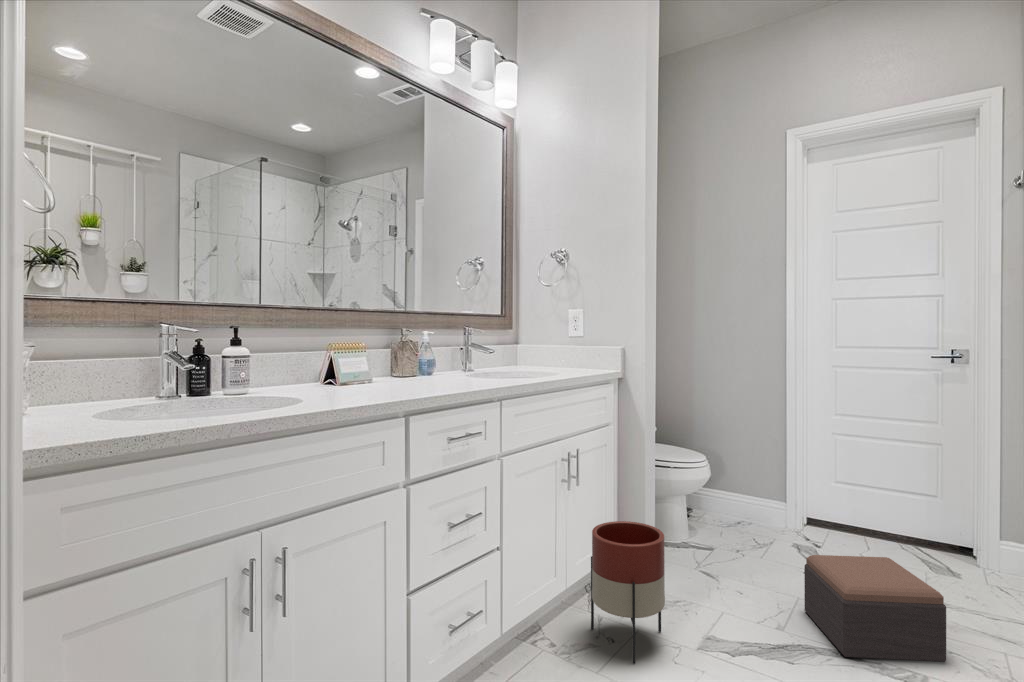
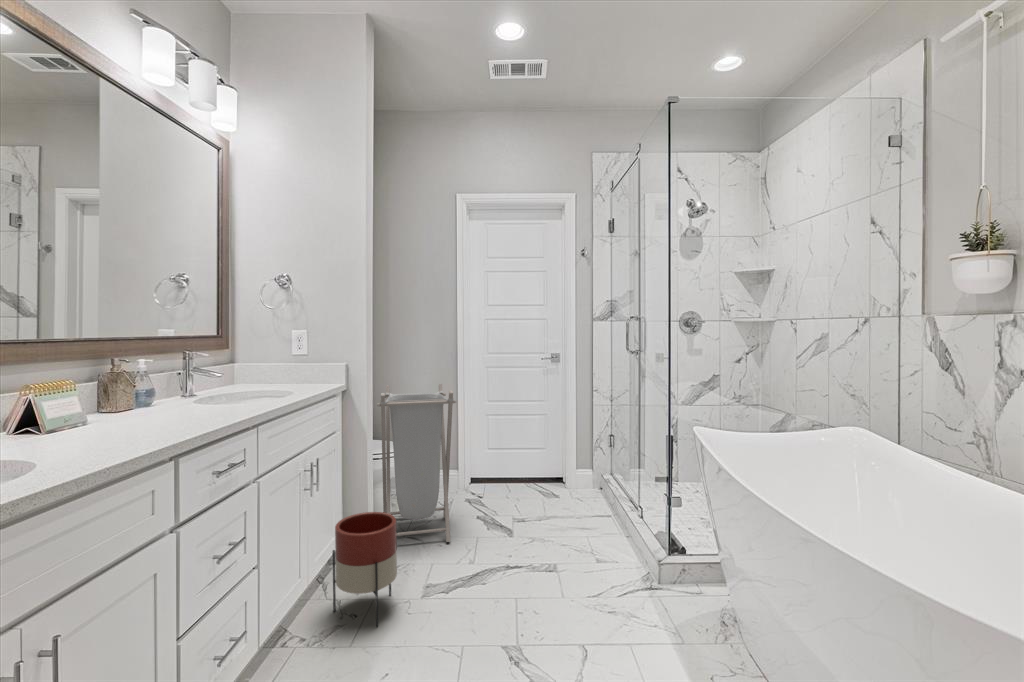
laundry hamper: none [661,379,767,590] -> present [377,384,456,542]
footstool: present [804,555,946,662] -> none [484,498,564,572]

